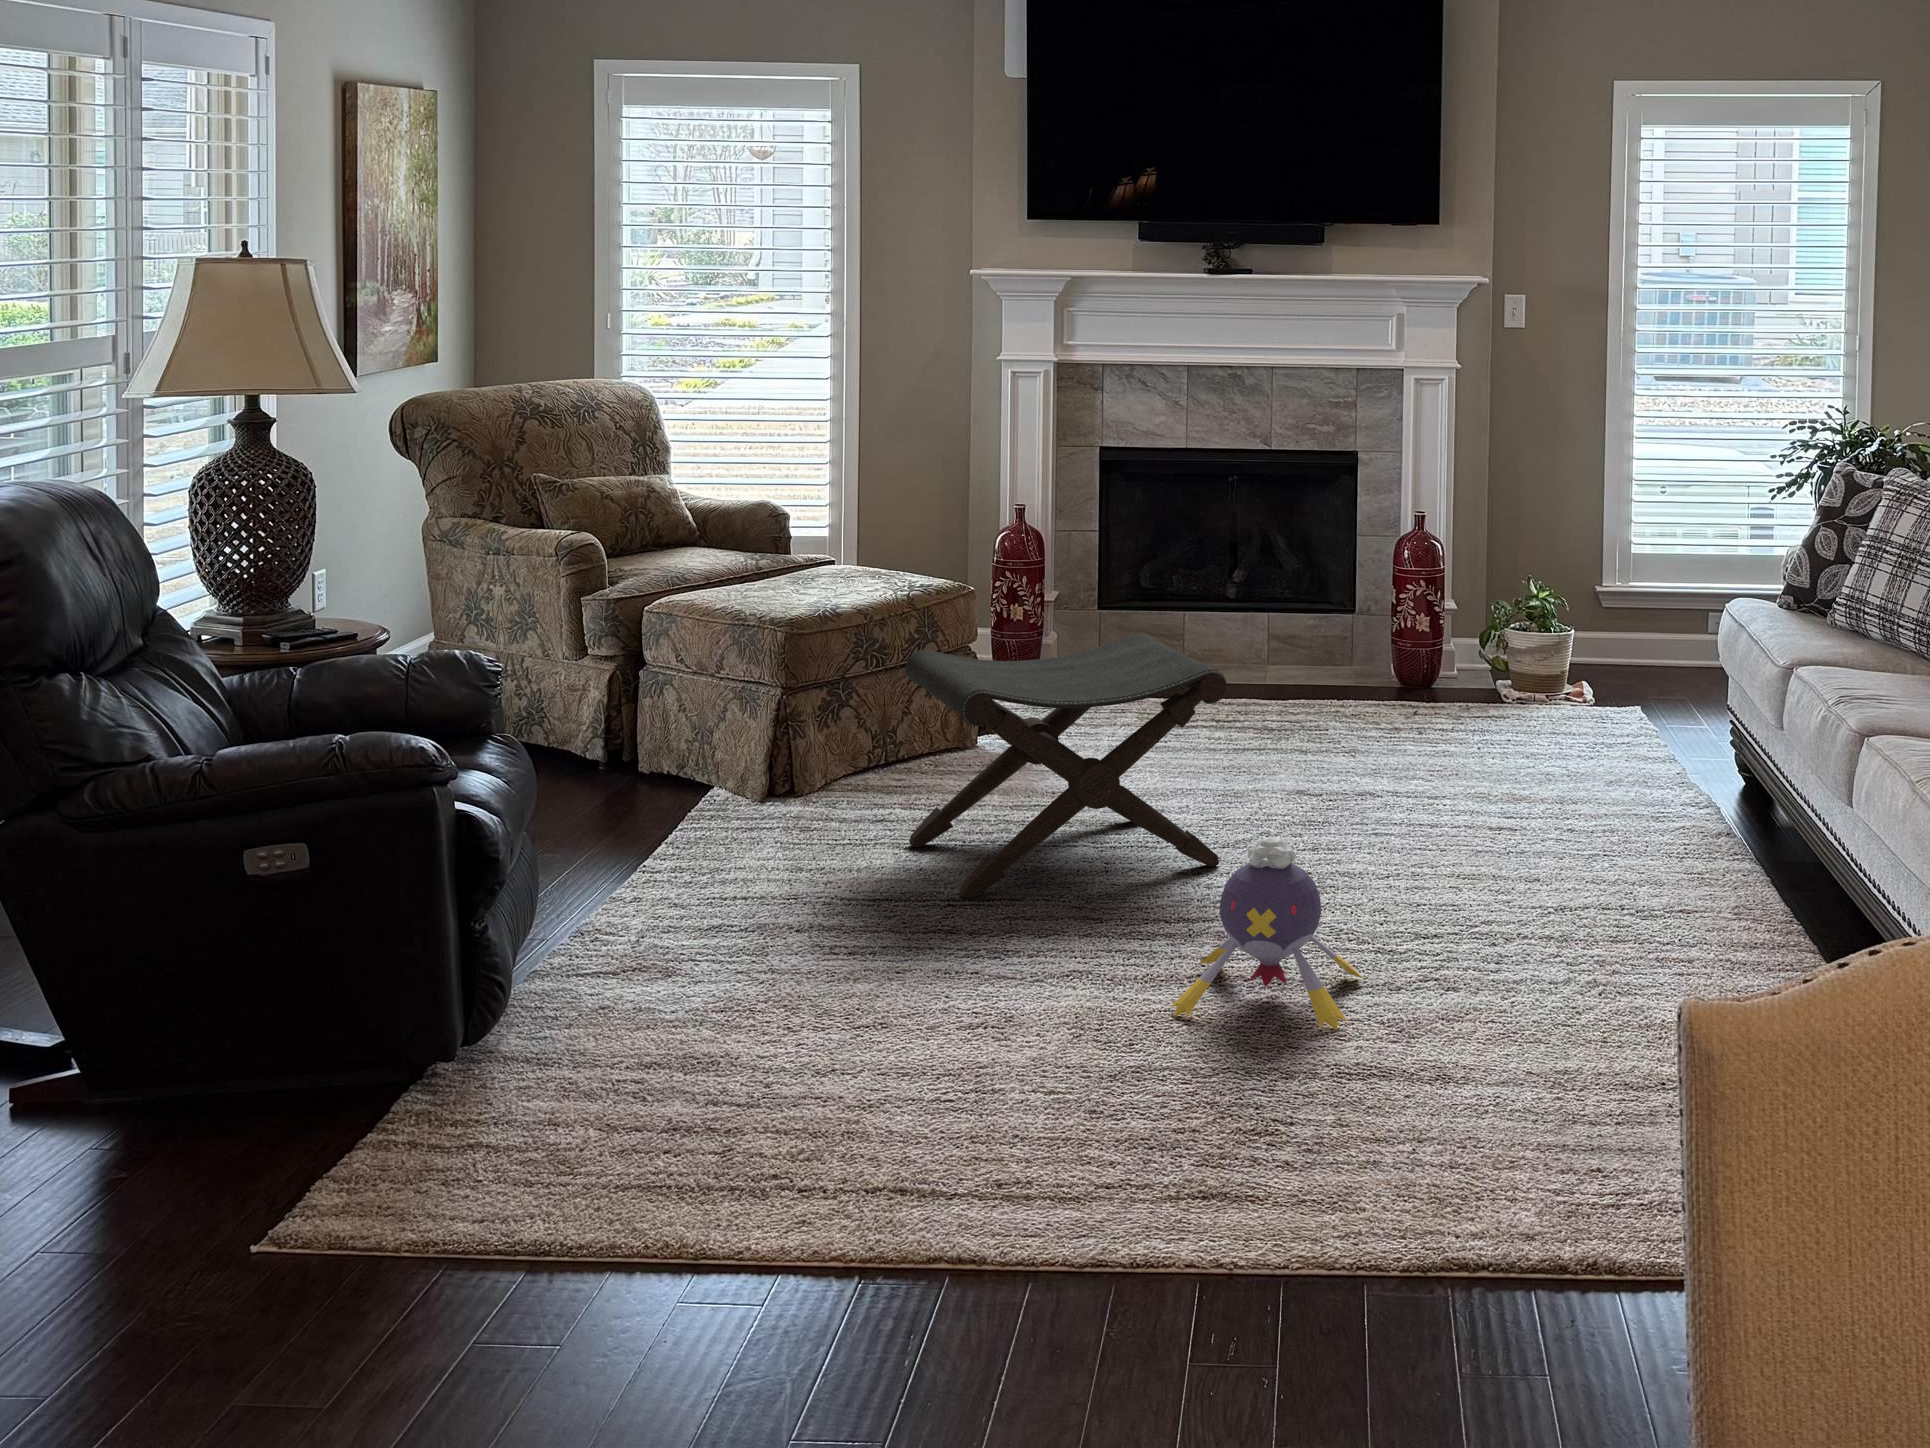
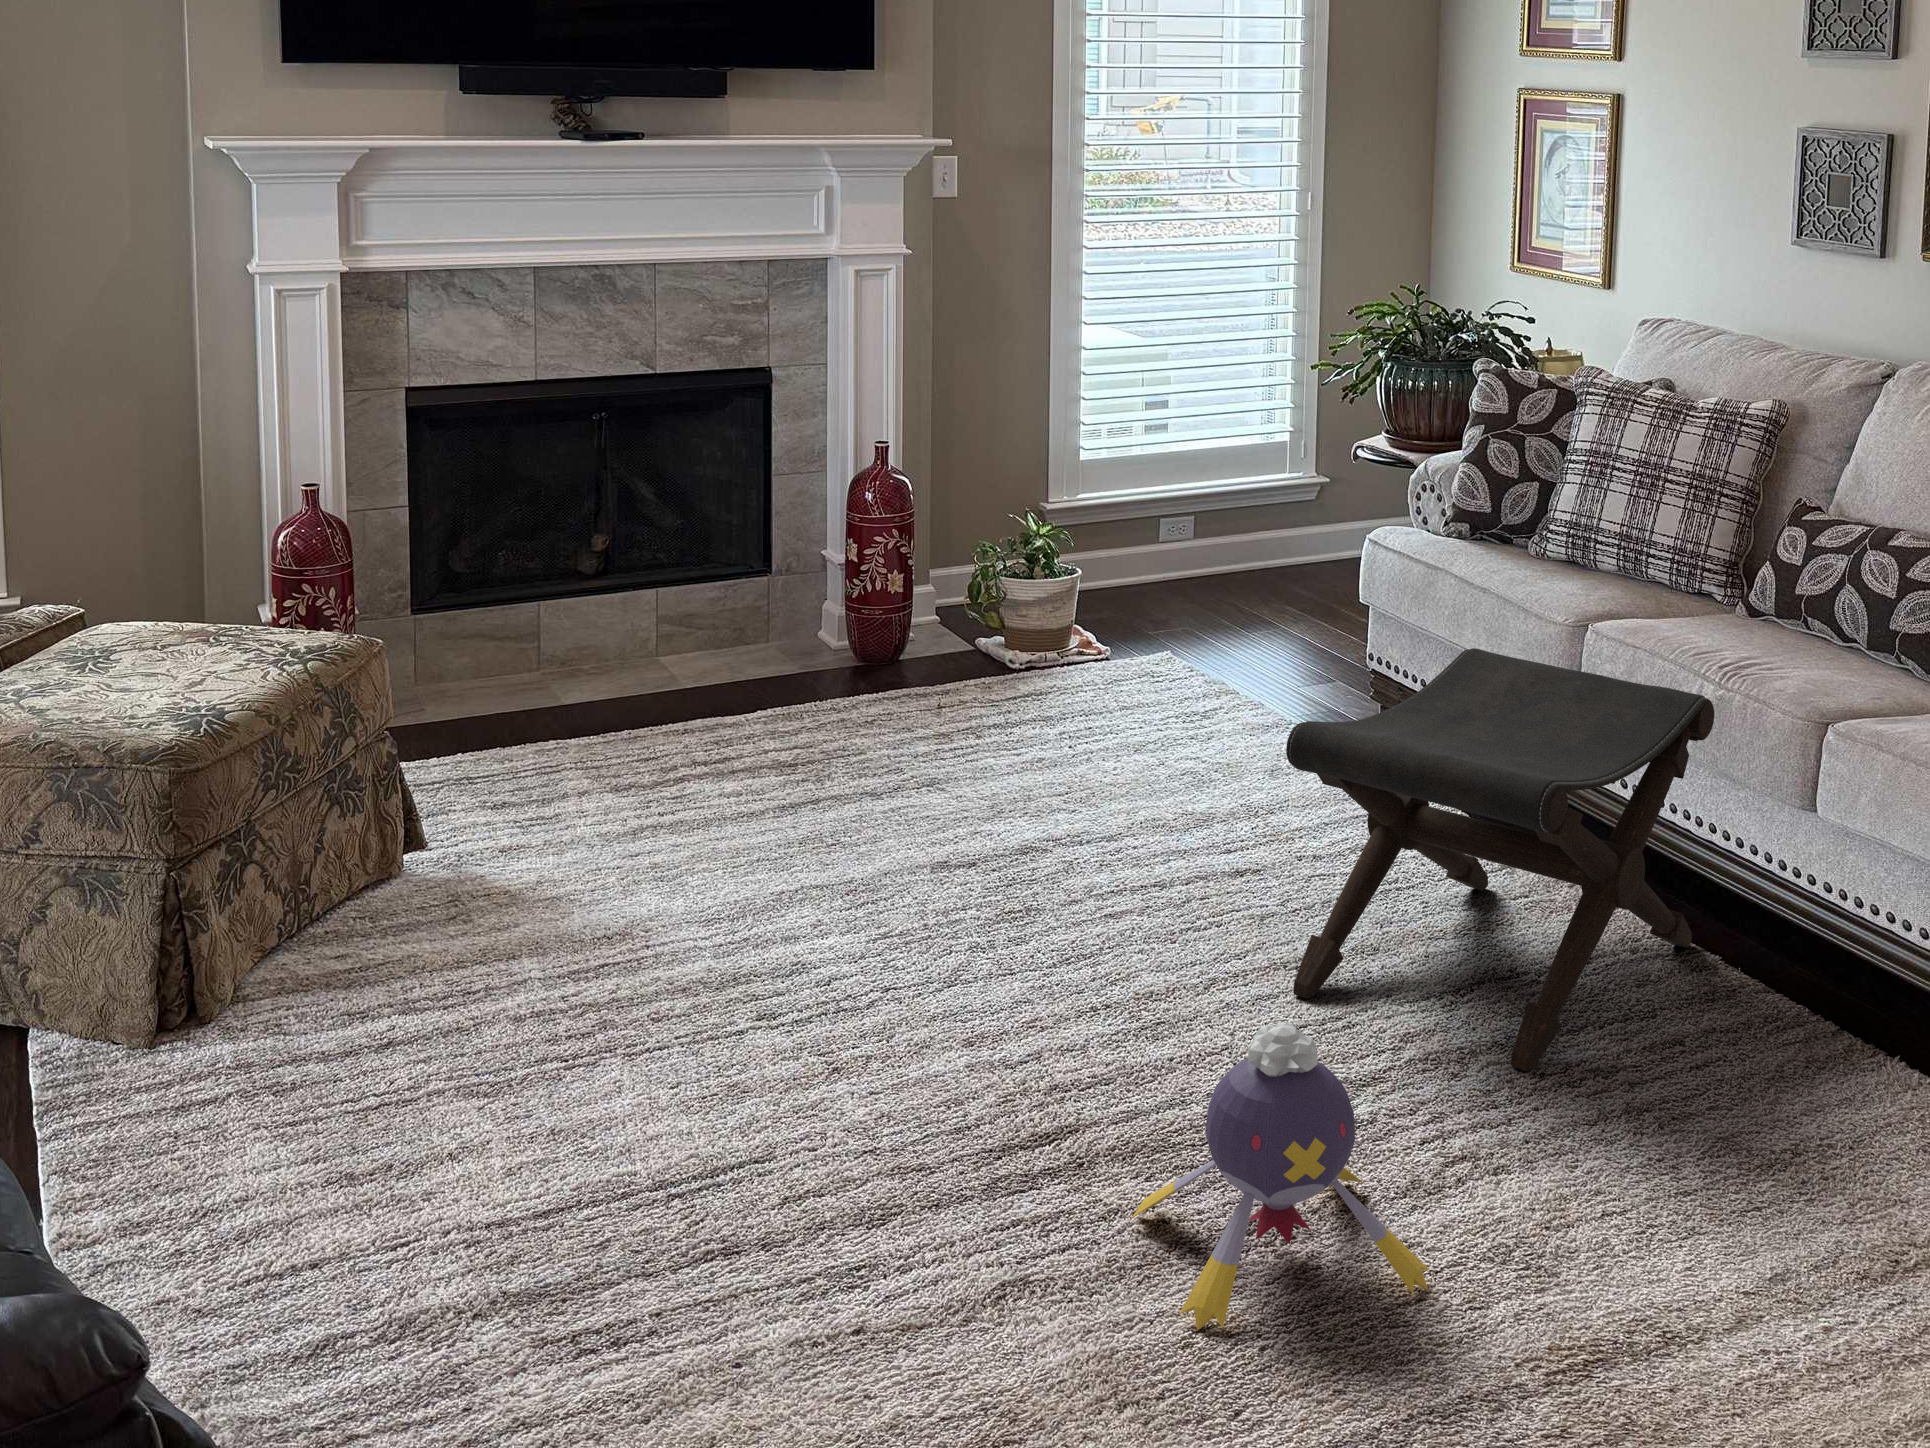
footstool: present [906,633,1227,899] -> present [1286,648,1714,1072]

